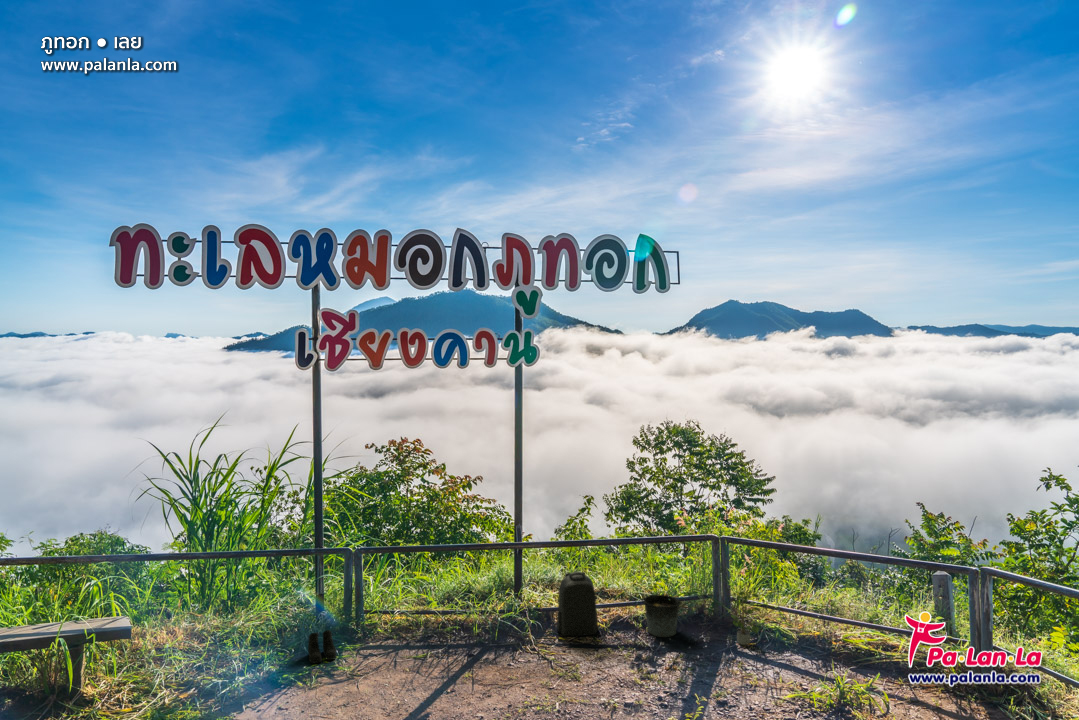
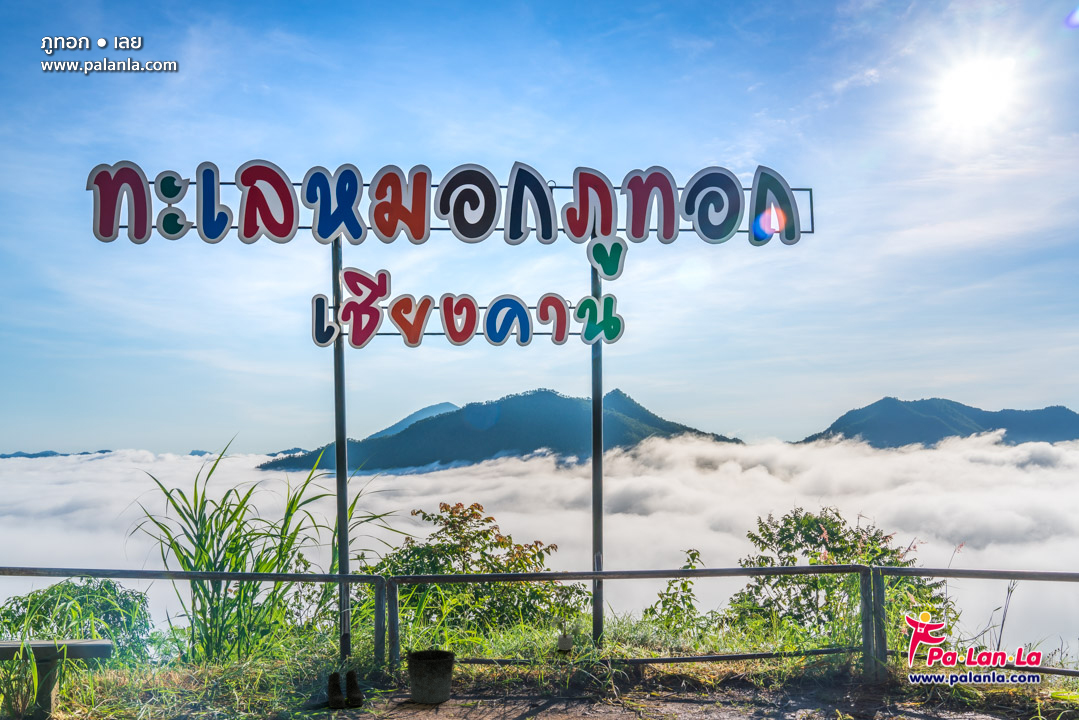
backpack: present [557,572,598,636] -> none [649,608,705,691]
potted plant: present [731,590,763,645] -> present [551,586,585,651]
bucket: present [642,595,682,637] -> present [403,649,455,704]

